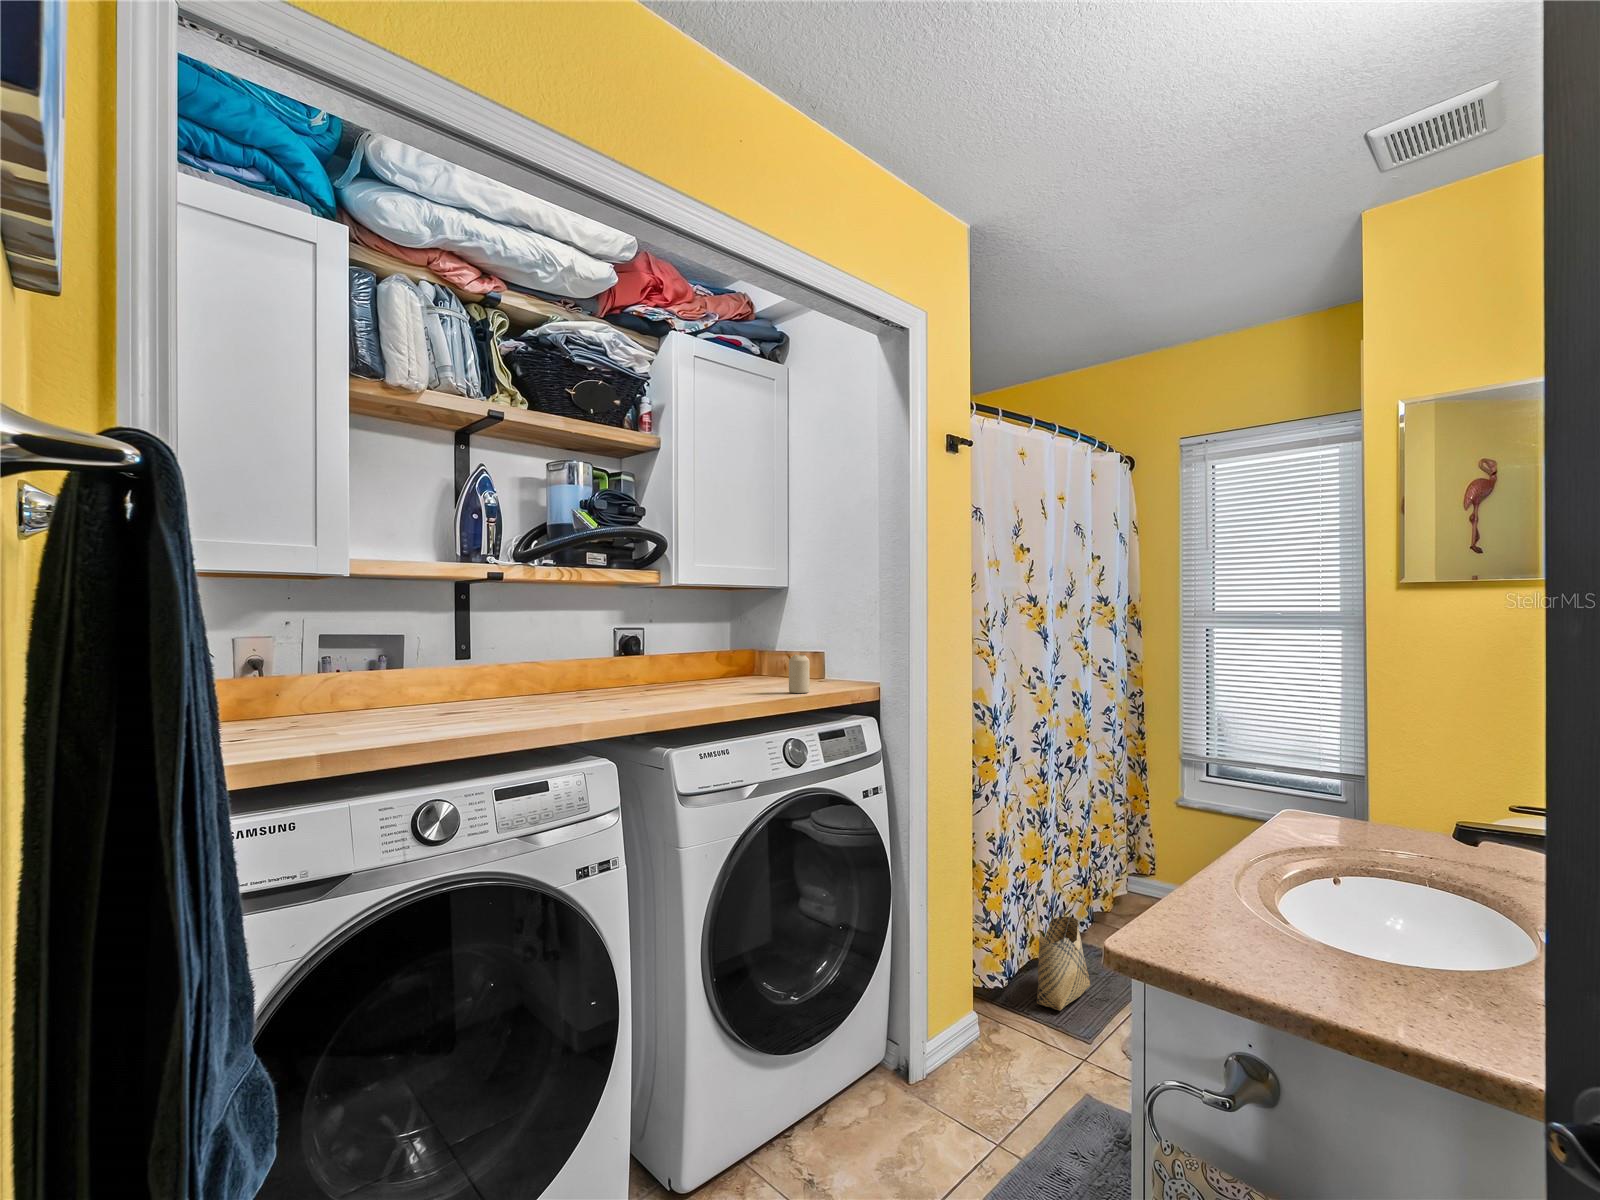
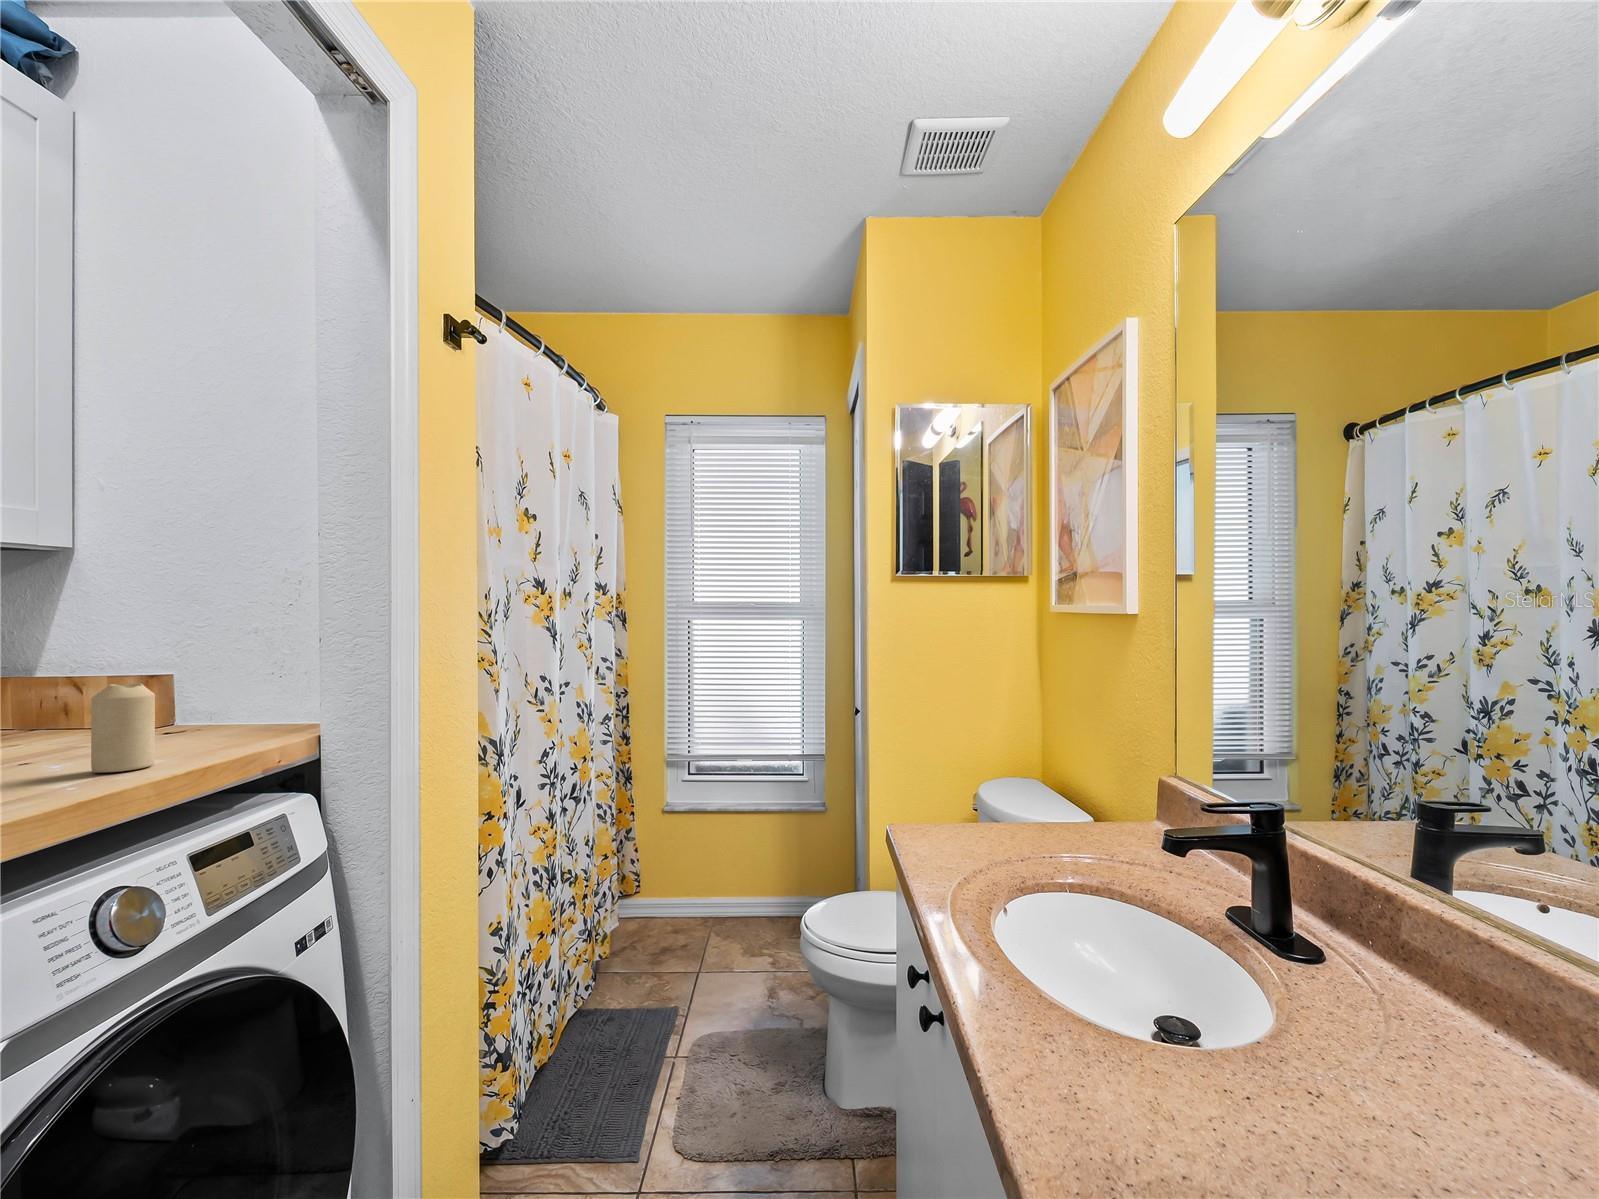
woven basket: present [1035,886,1090,1011] -> none [550,963,616,1135]

